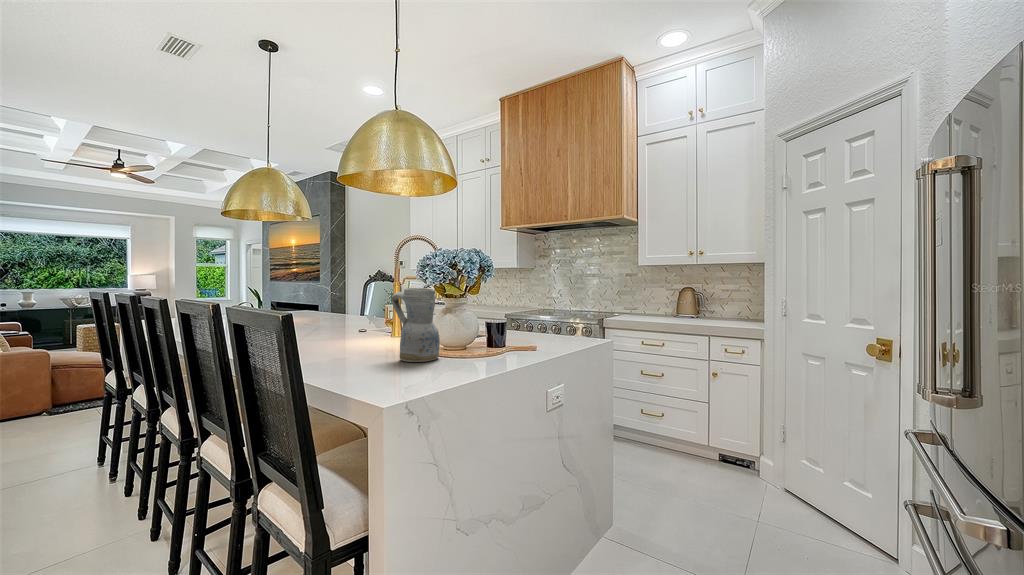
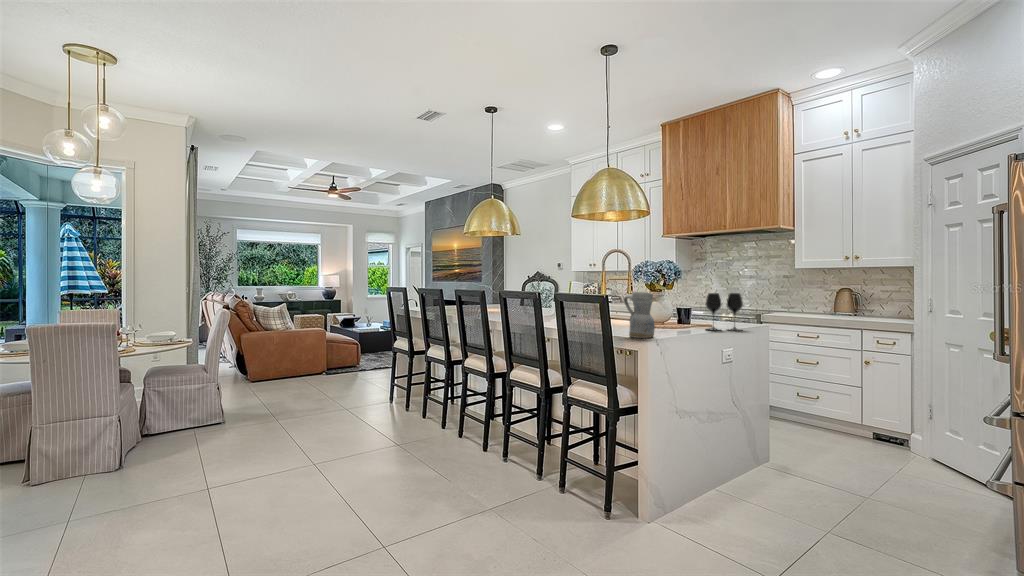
wine glass: none [524,291,575,344] -> present [706,293,743,331]

